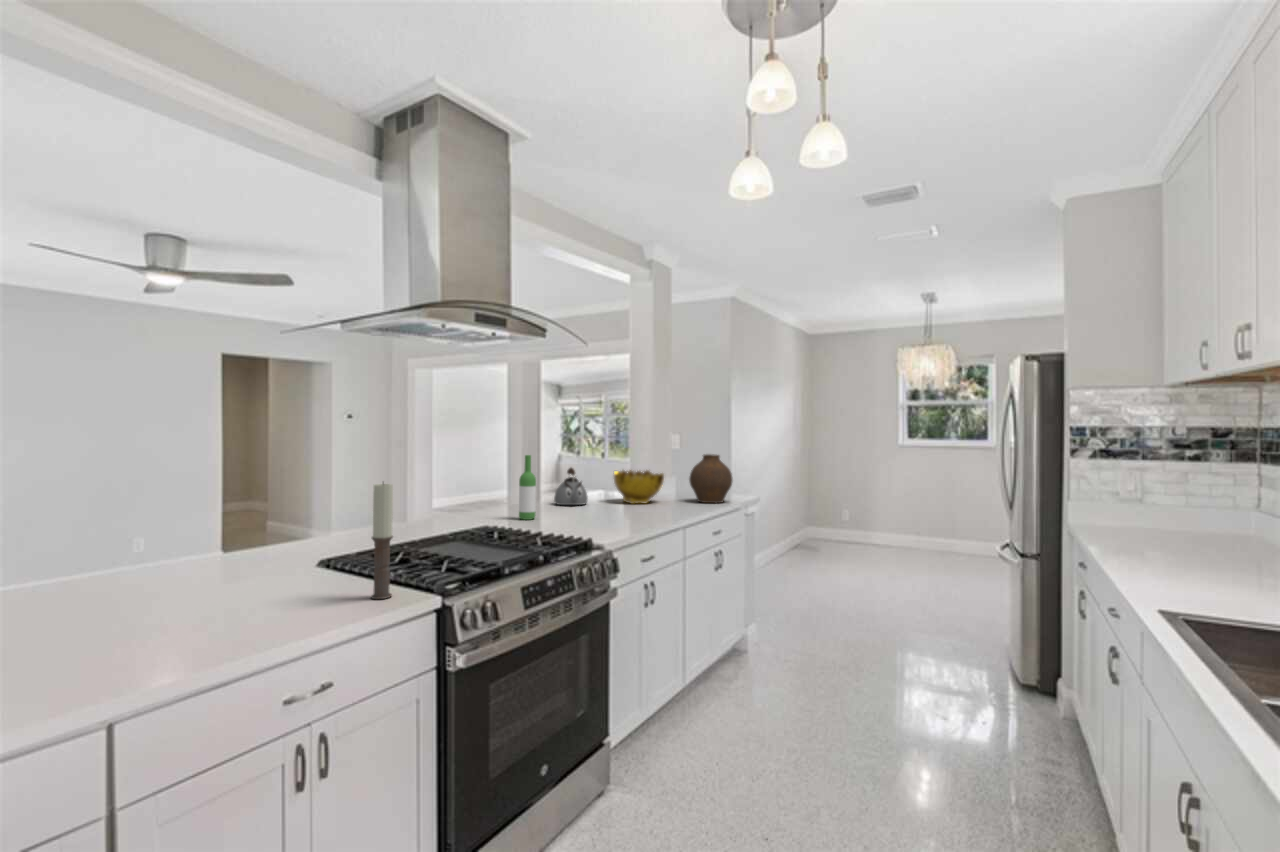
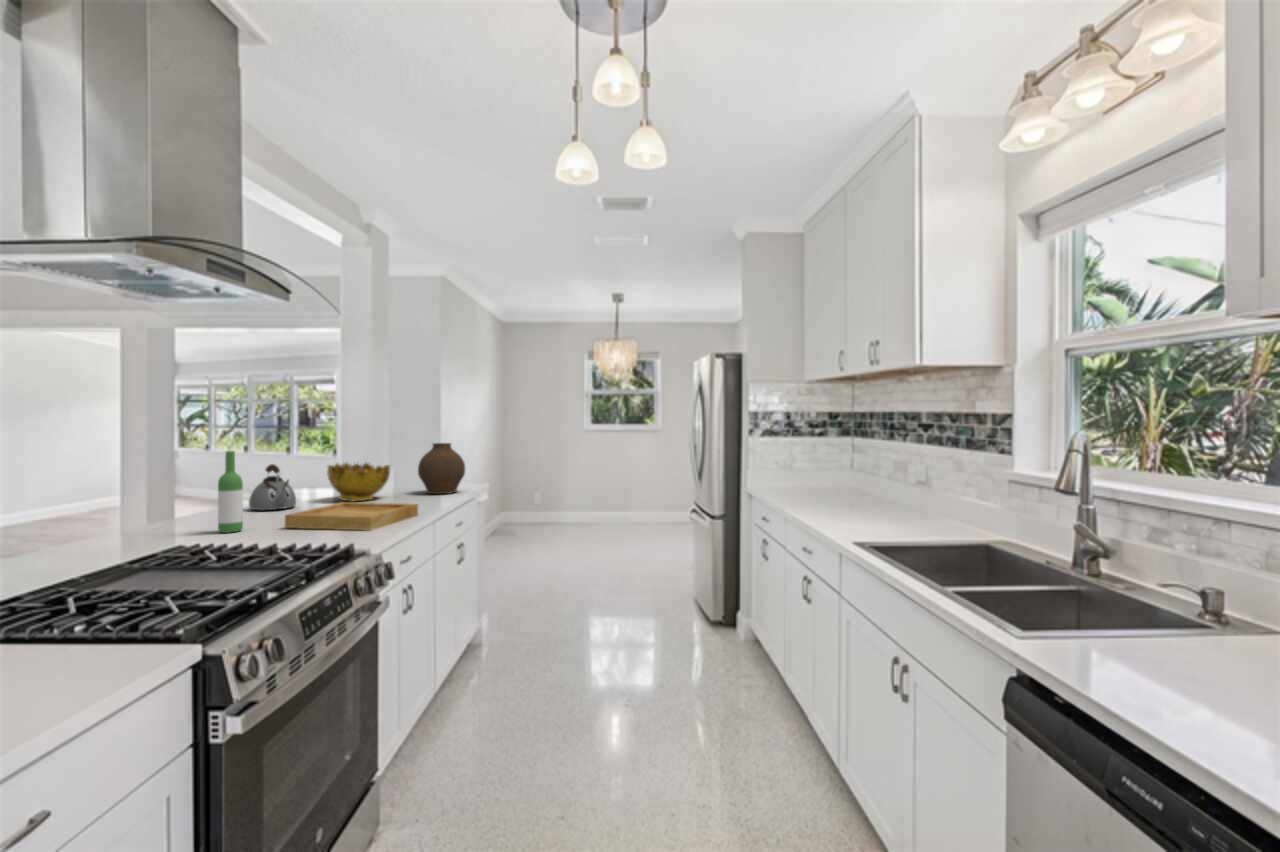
candle: present [371,483,393,599] -> none [75,496,114,669]
tray: none [563,503,670,529] -> present [285,502,418,531]

